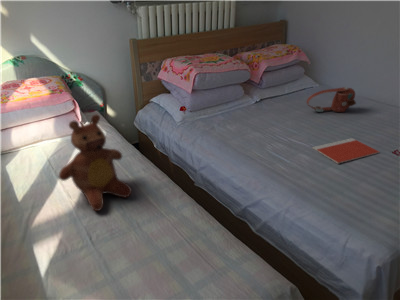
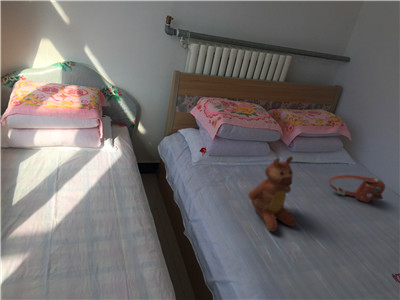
teddy bear: present [59,115,131,211] -> present [249,157,296,231]
notebook: present [313,138,379,163] -> none [313,238,386,269]

